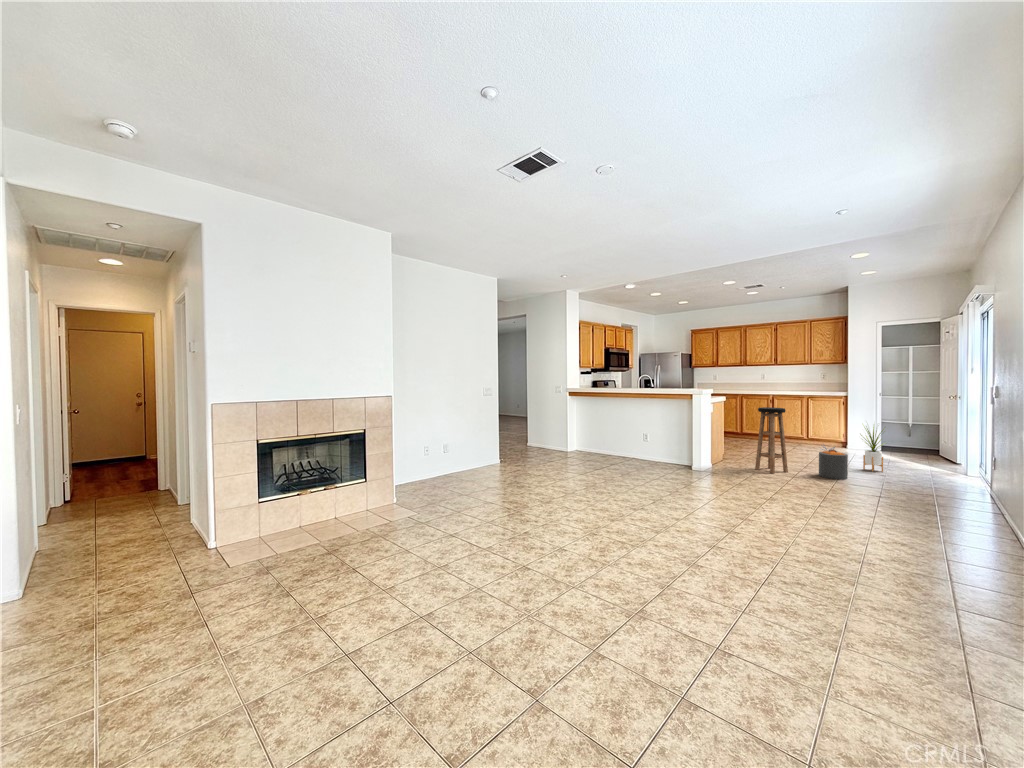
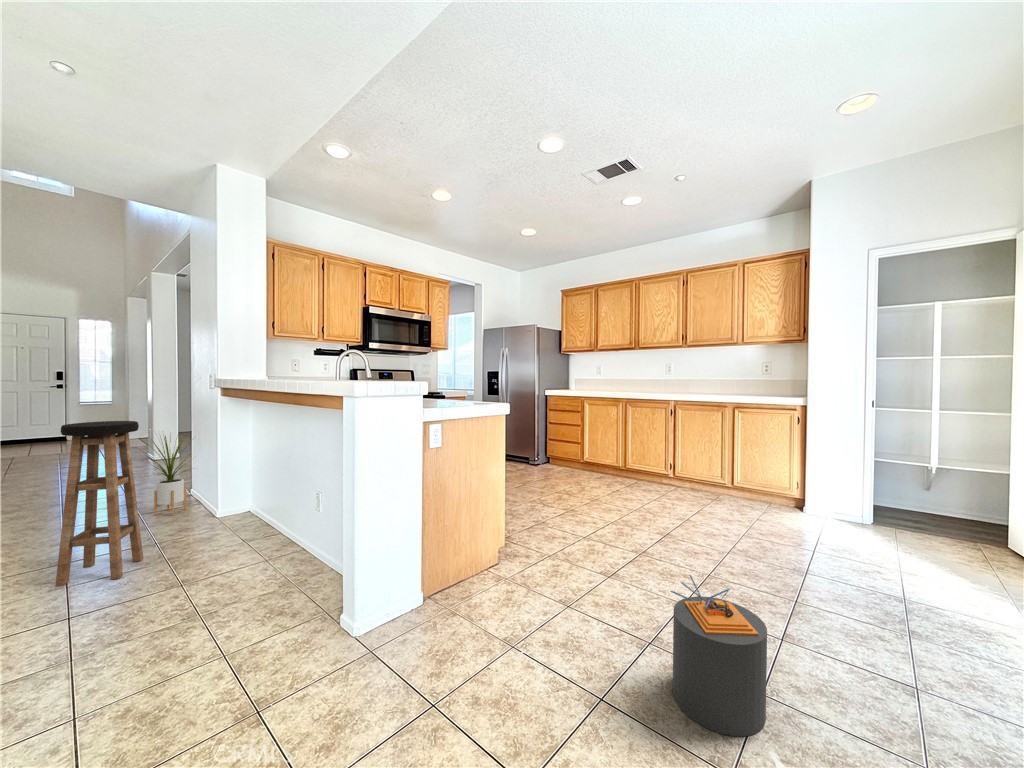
bar stool: present [755,407,788,473] -> present [55,421,143,586]
house plant: present [861,427,884,472] -> present [143,436,191,515]

